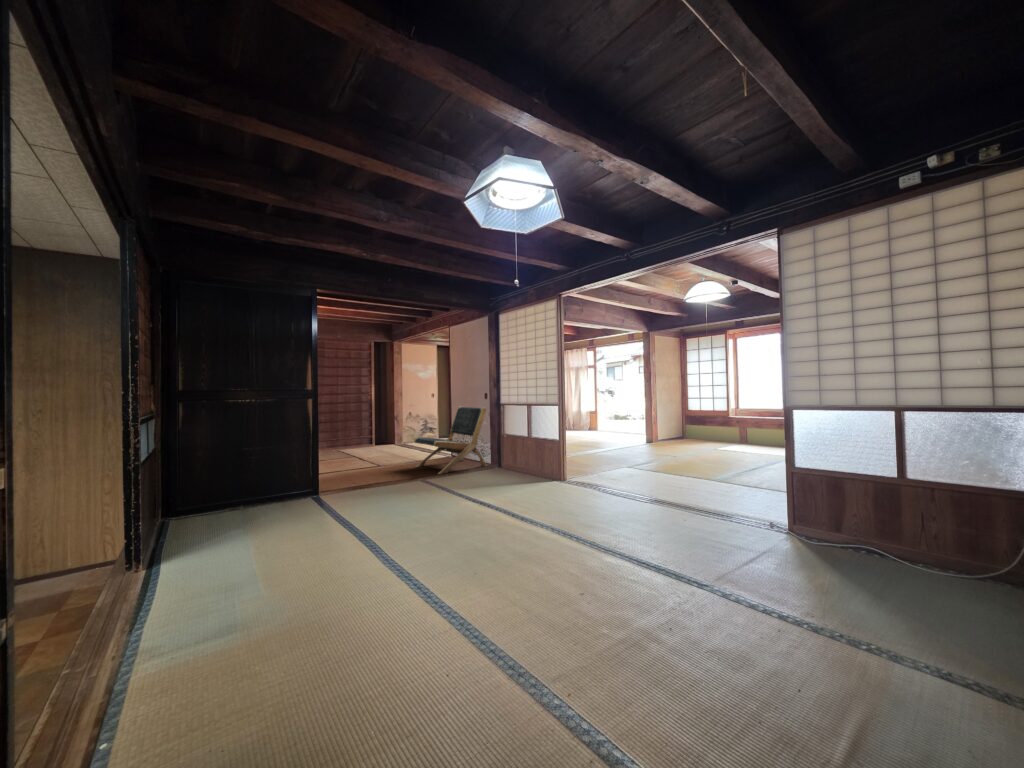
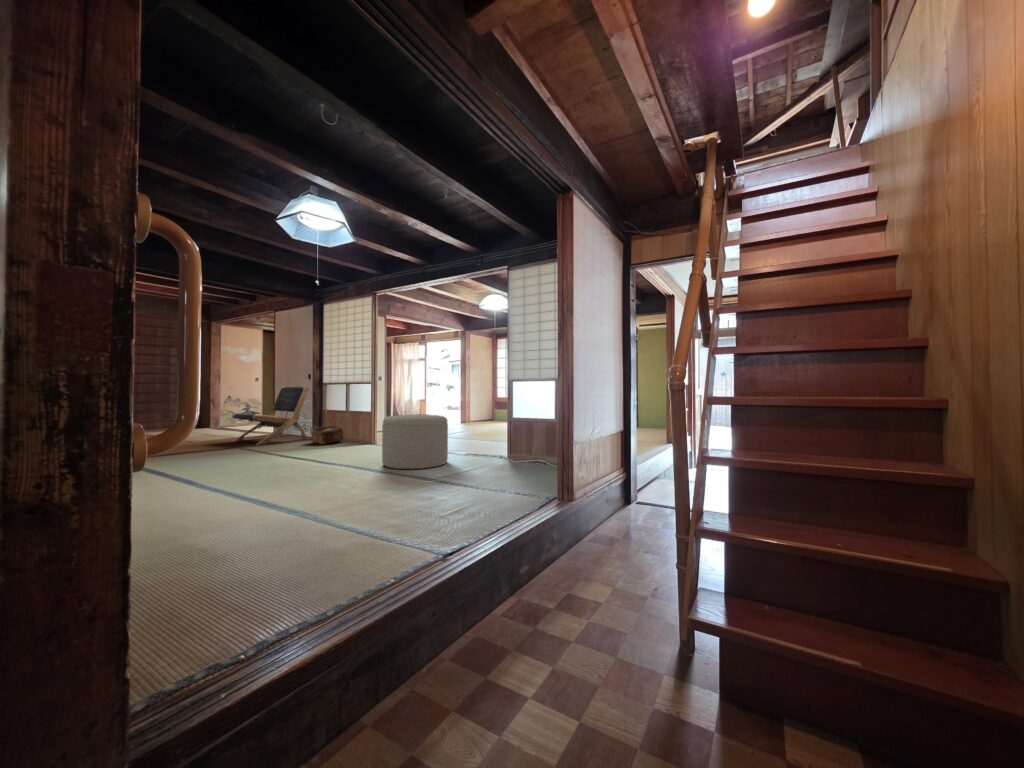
woven basket: none [491,448,527,477] -> present [310,425,344,444]
ottoman: none [597,458,696,550] -> present [382,414,448,469]

